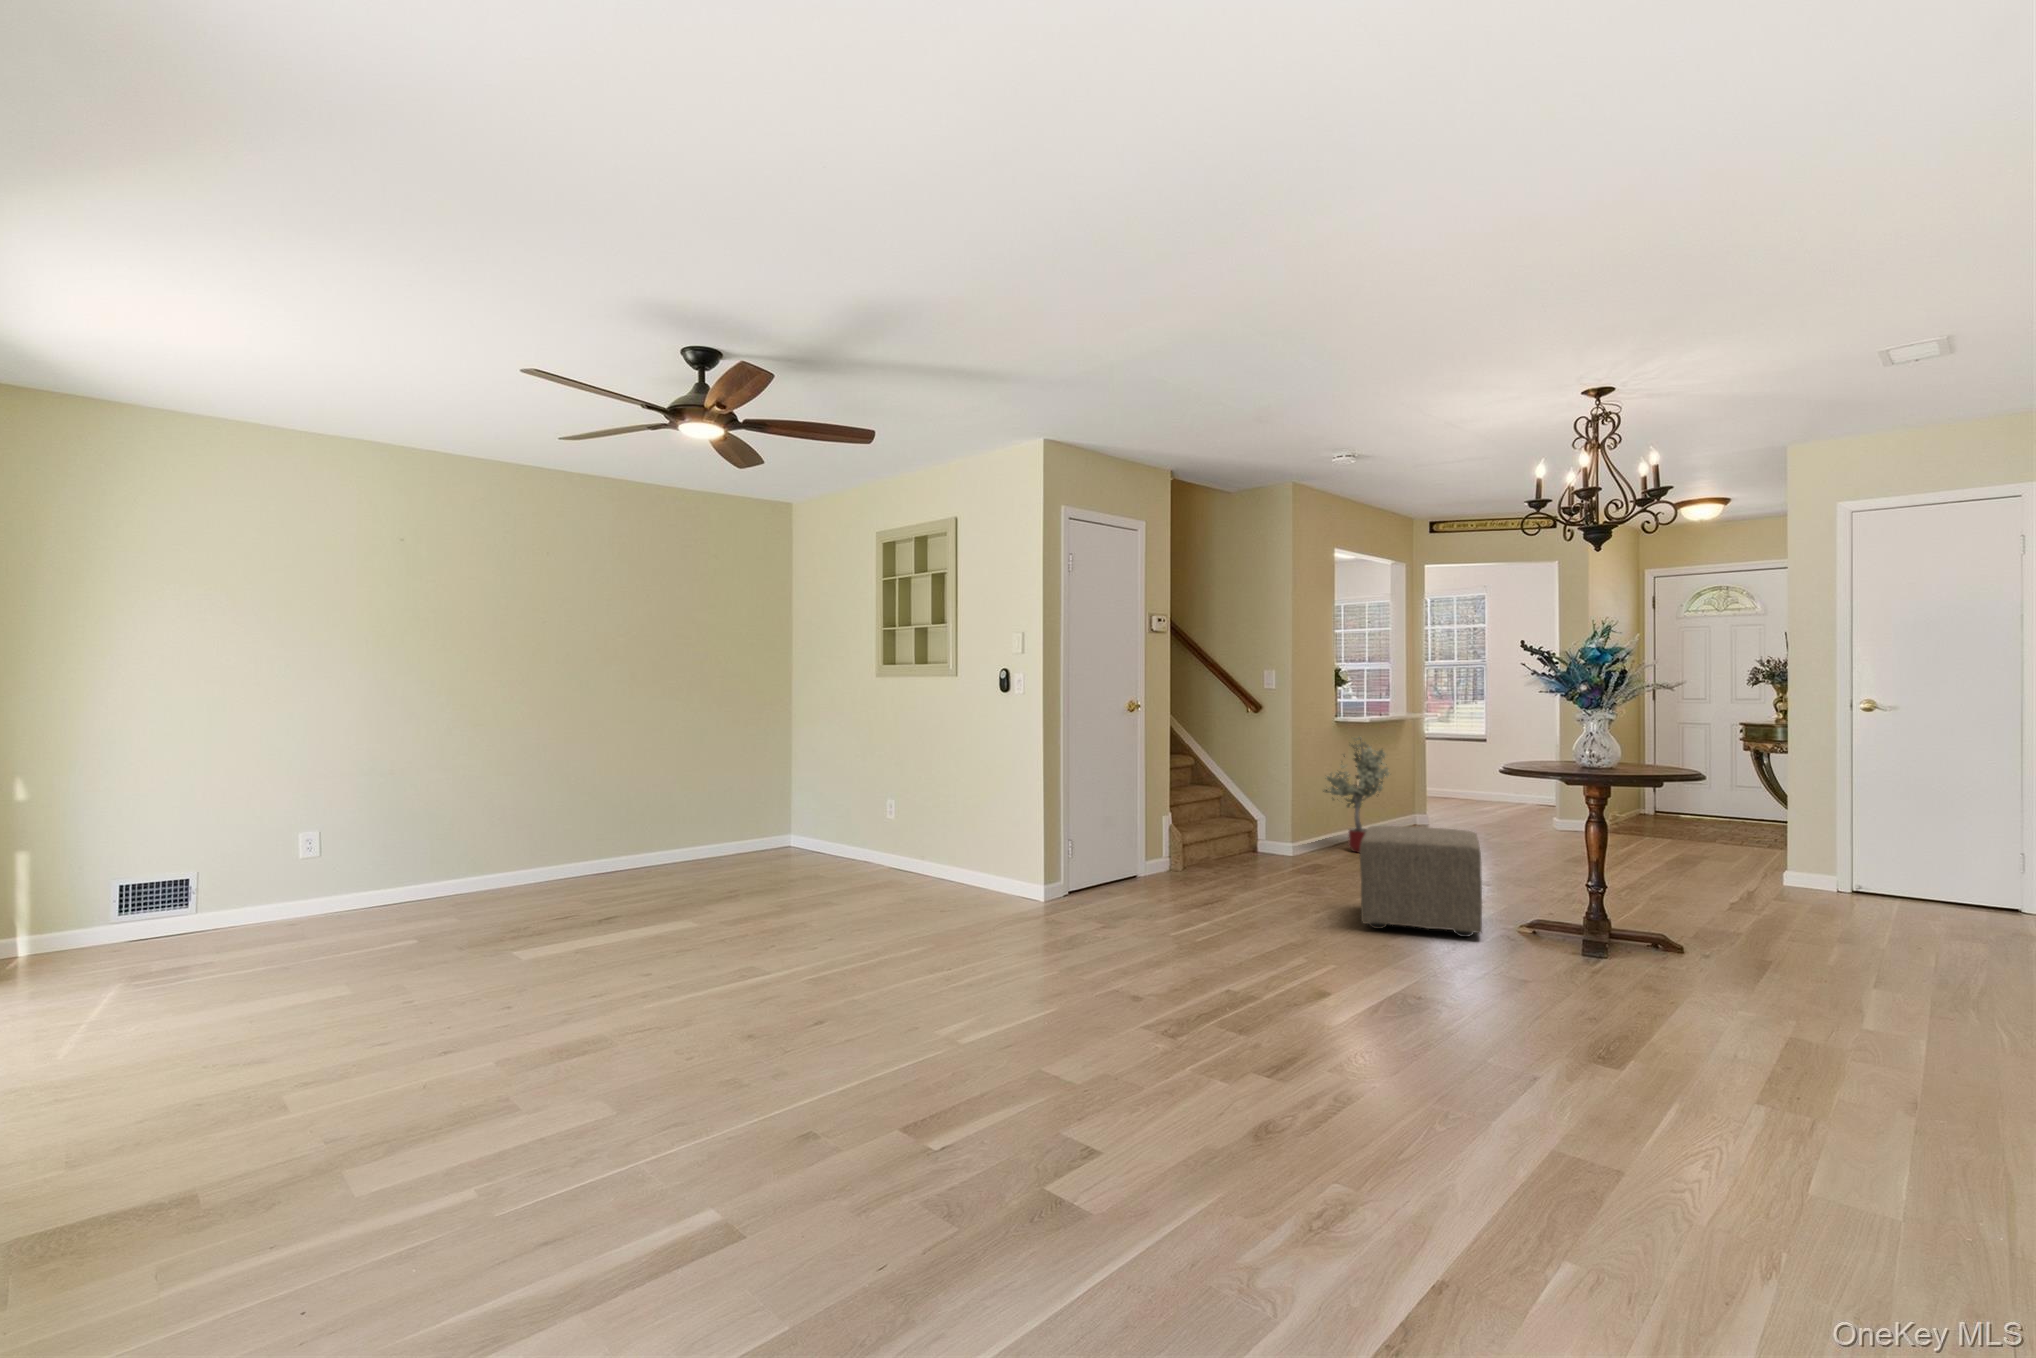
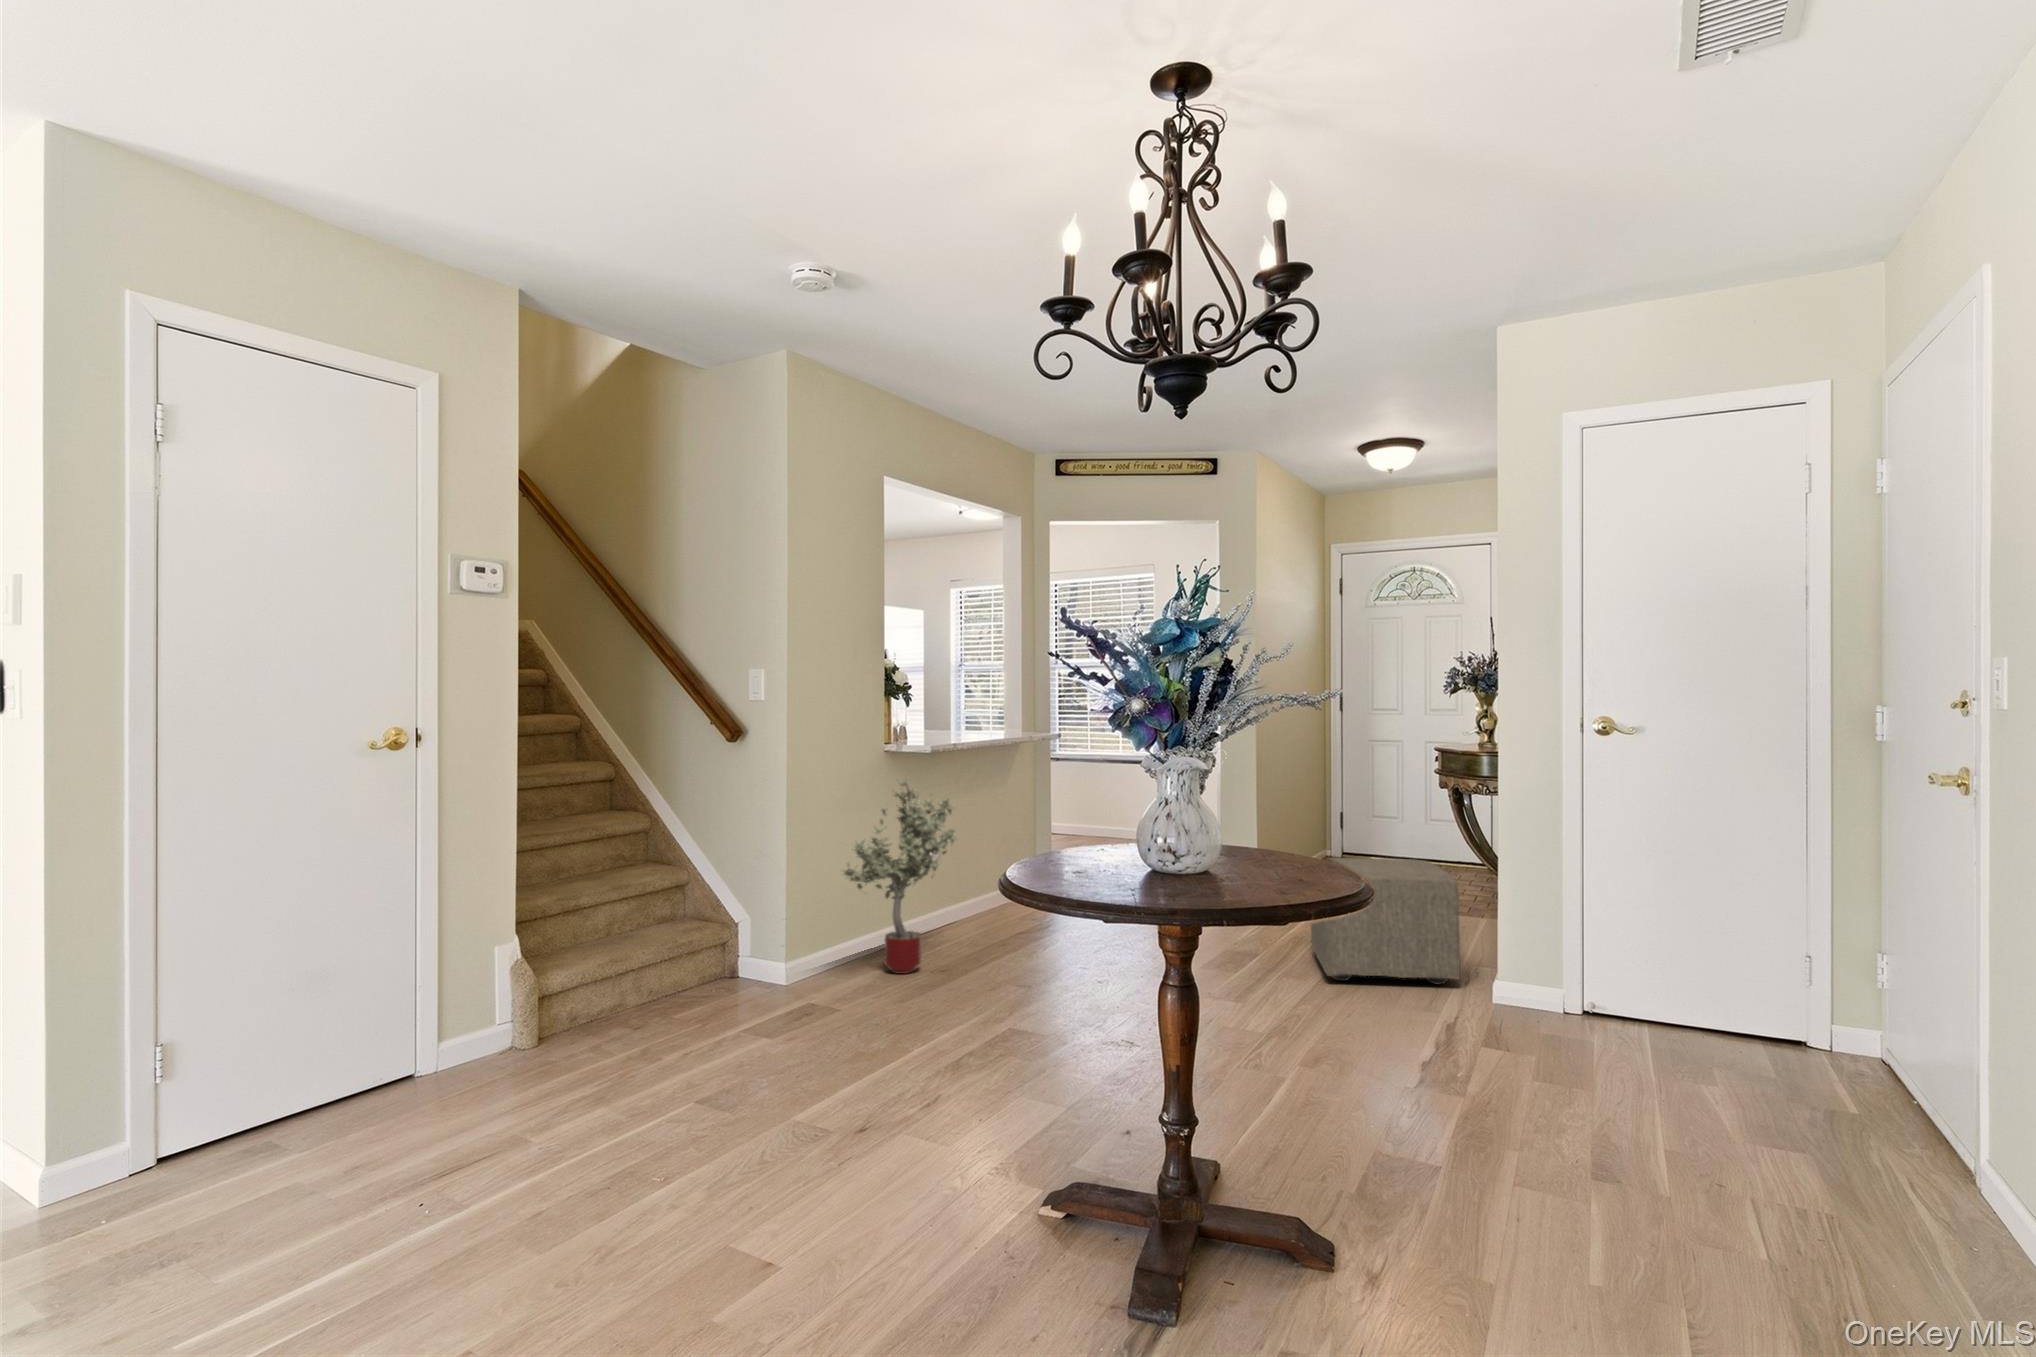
ottoman: present [1360,826,1482,937] -> present [1310,858,1460,985]

